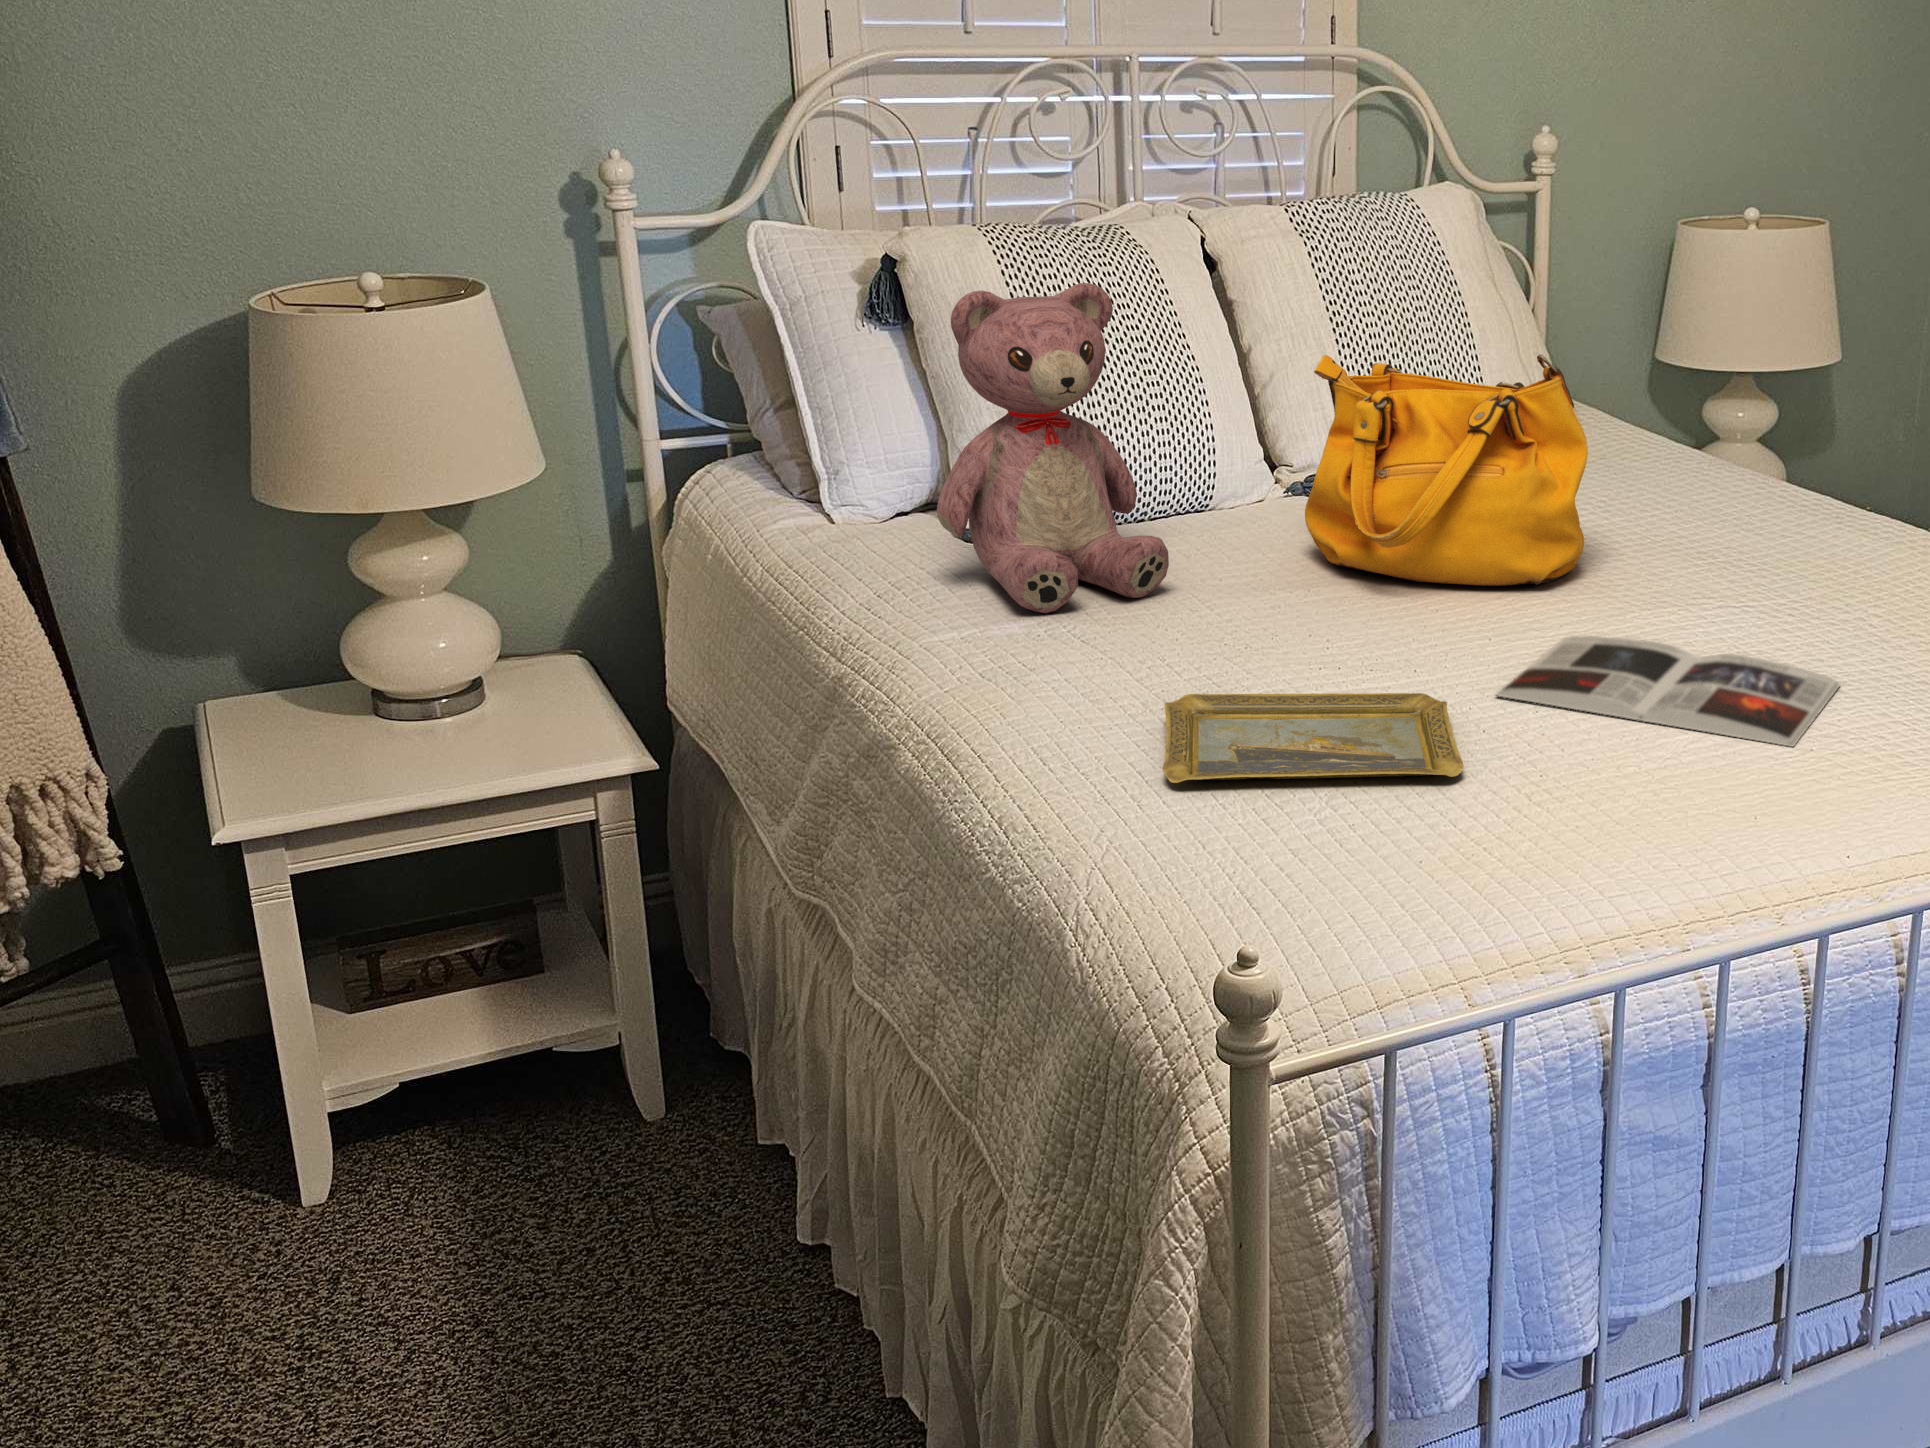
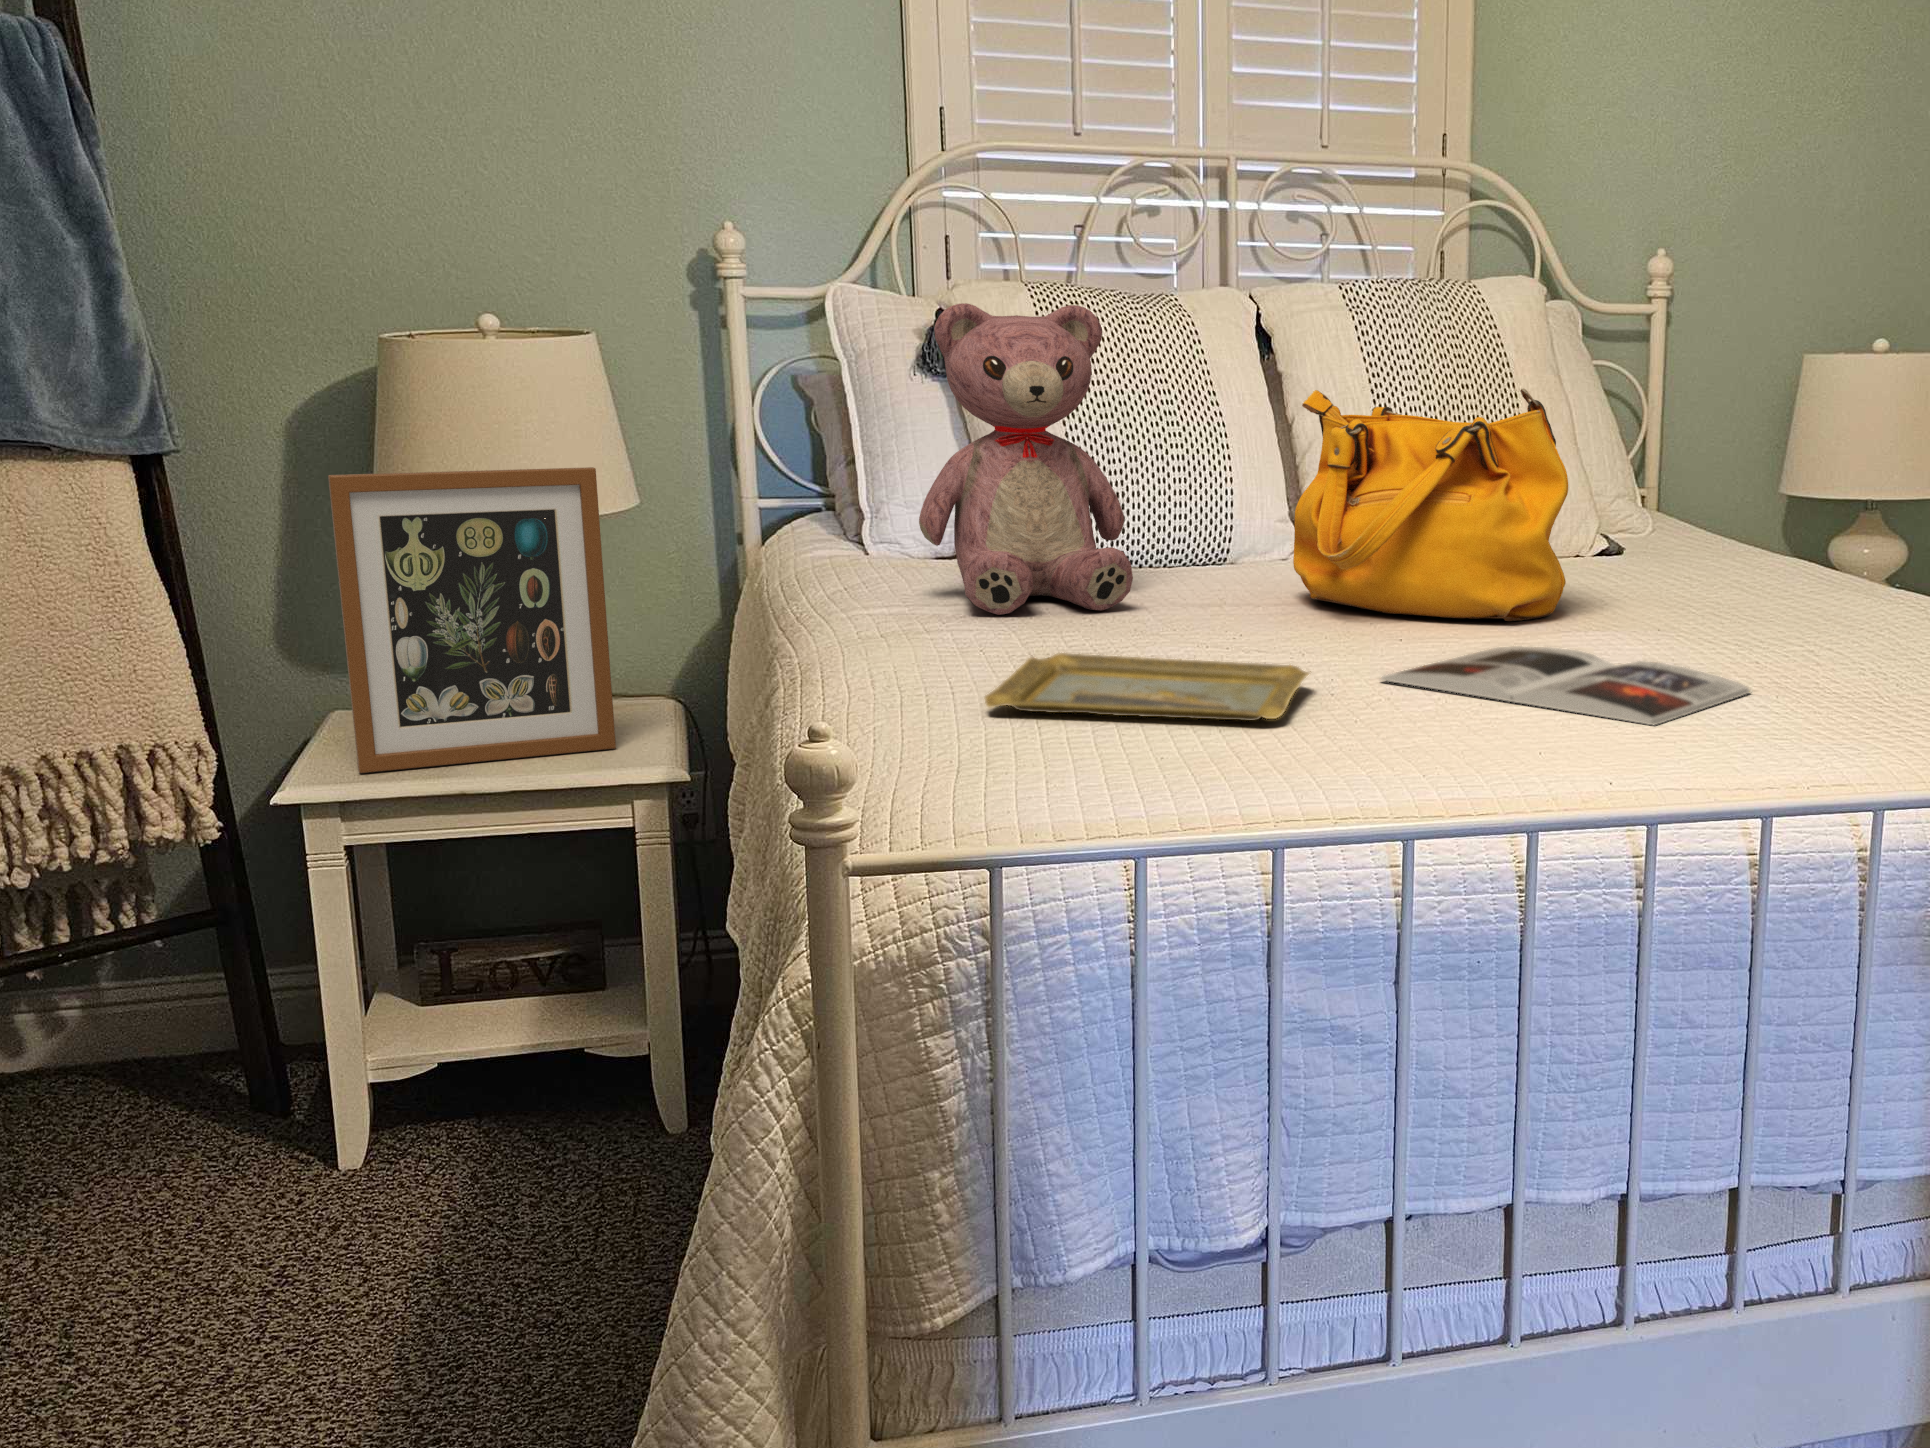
picture frame: none [257,445,570,793] -> present [328,467,616,773]

